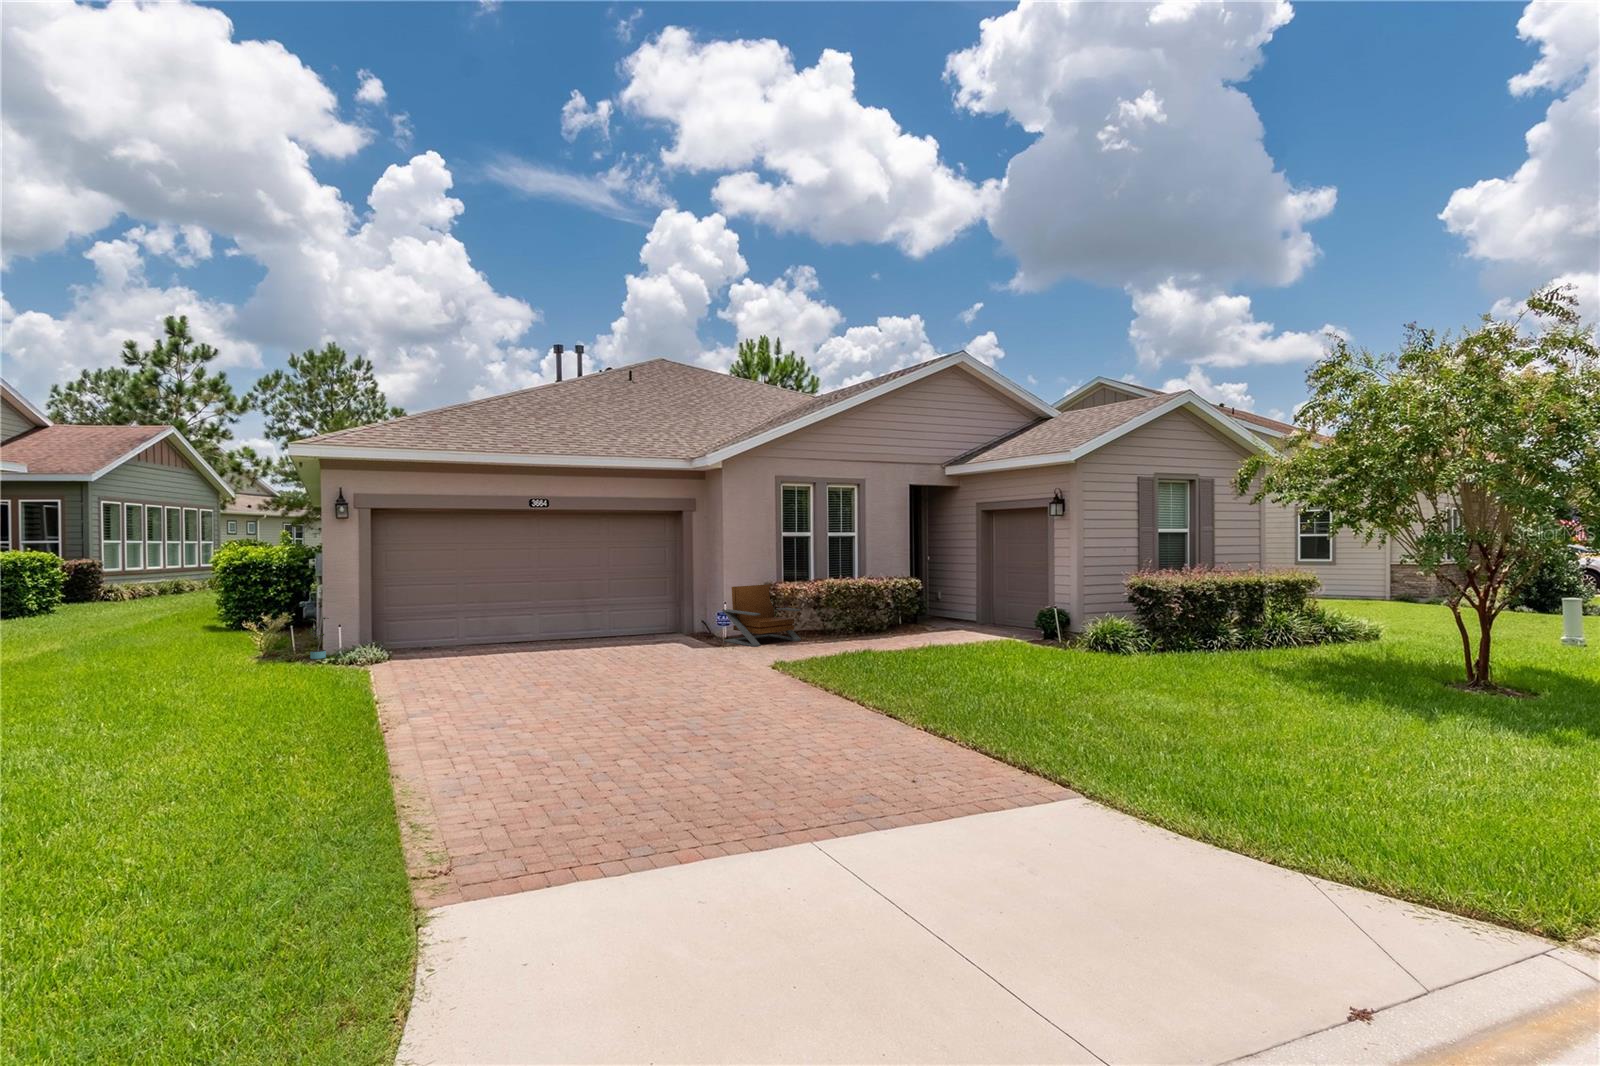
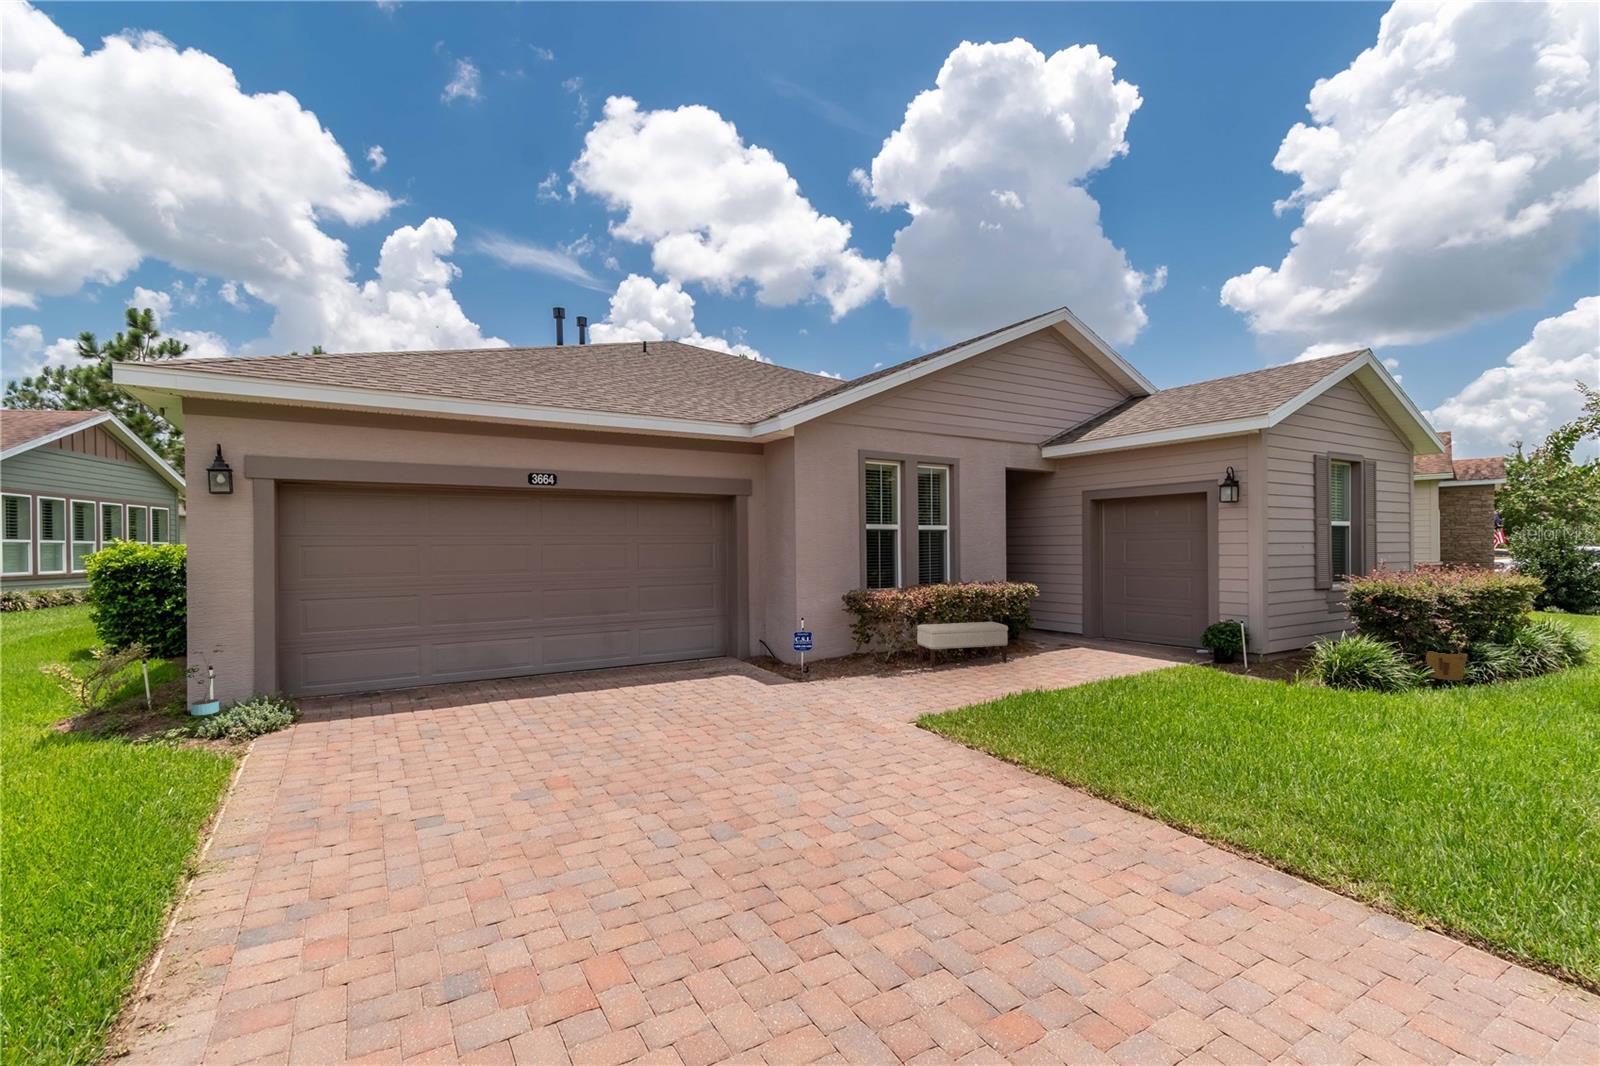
lounge chair: present [723,584,801,647] -> none [801,591,902,678]
bench: none [815,609,885,642] -> present [917,622,1008,667]
bucket: none [1192,629,1221,653] -> present [1426,651,1470,680]

